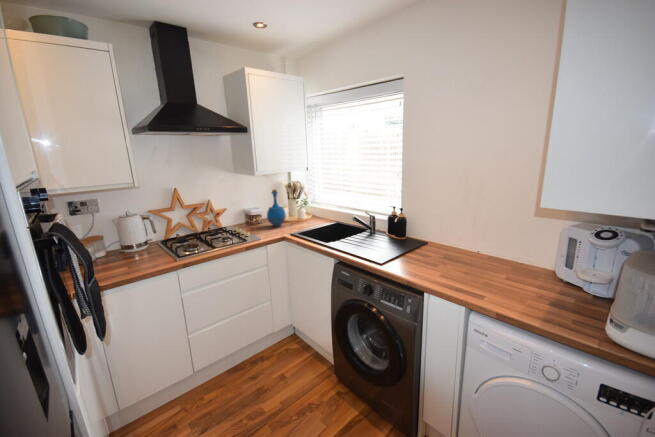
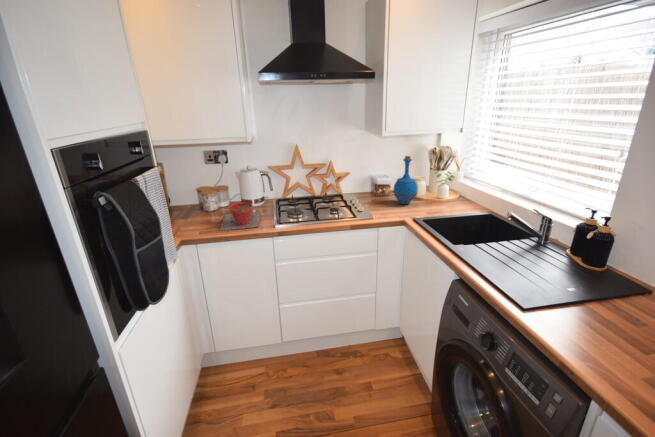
plant pot: none [109,244,159,275] -> present [220,203,261,231]

